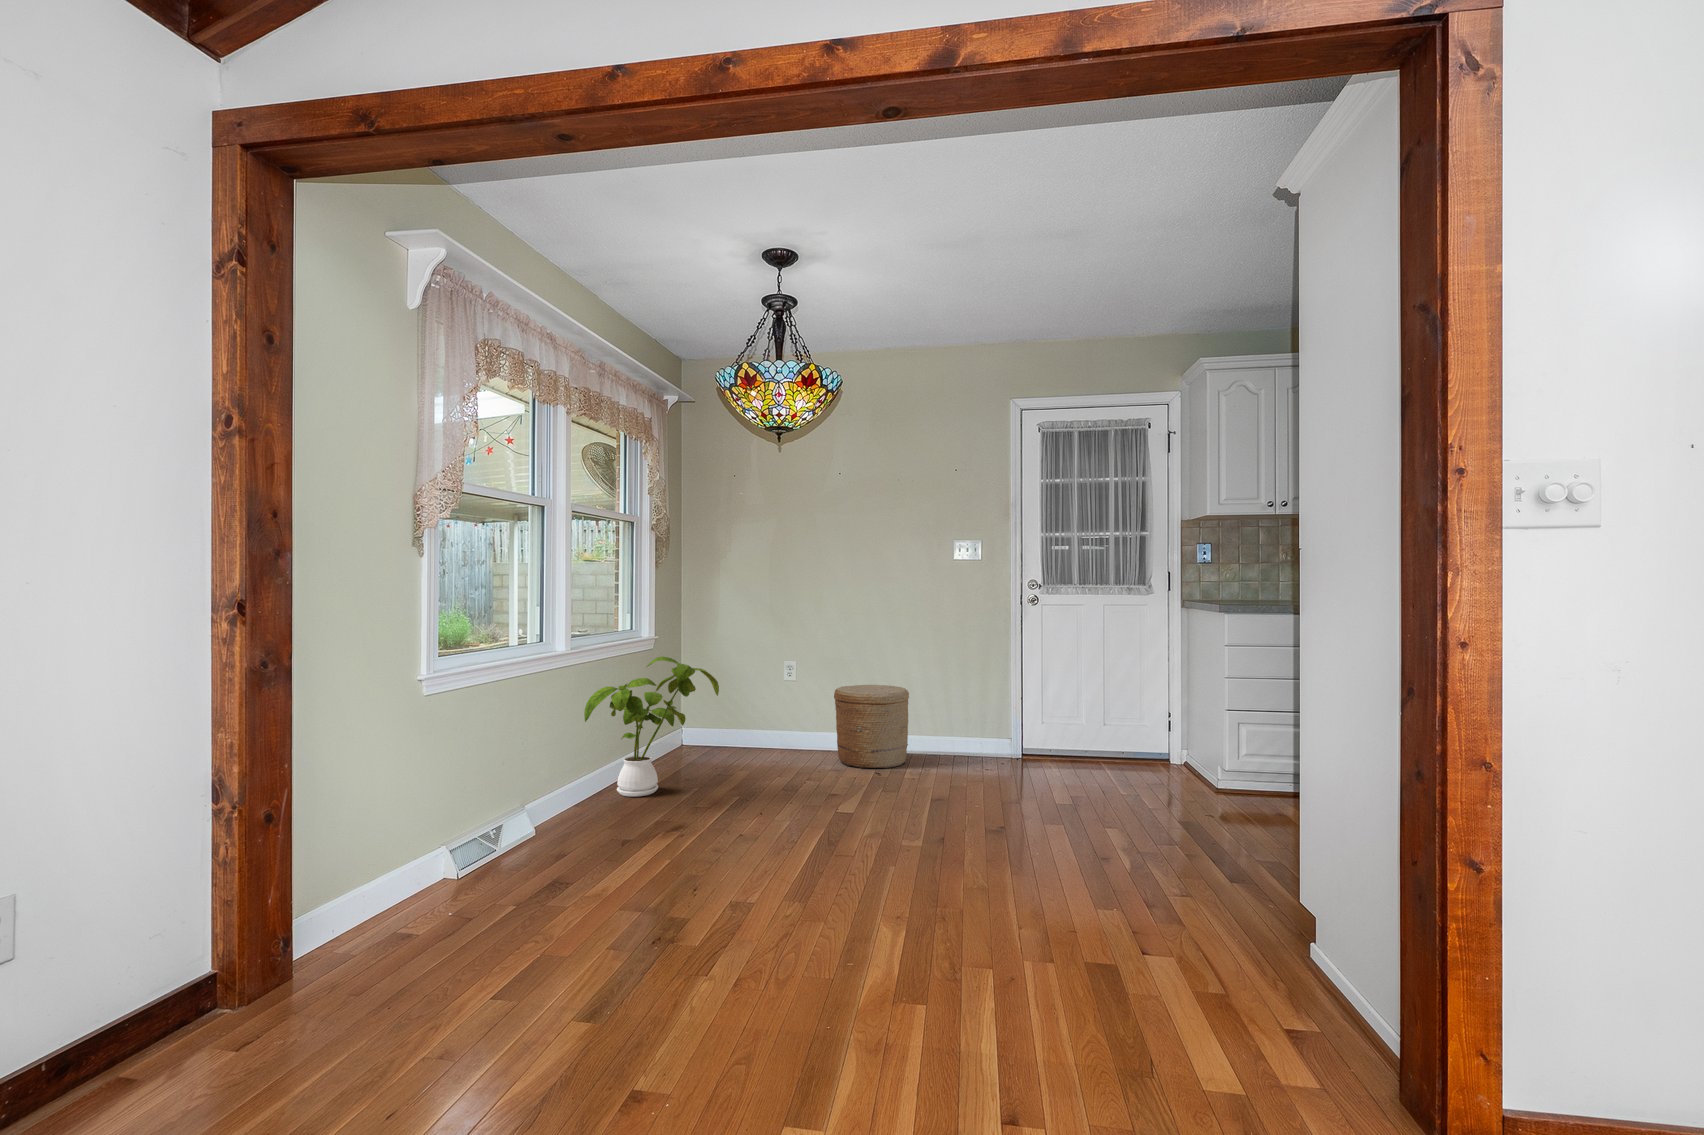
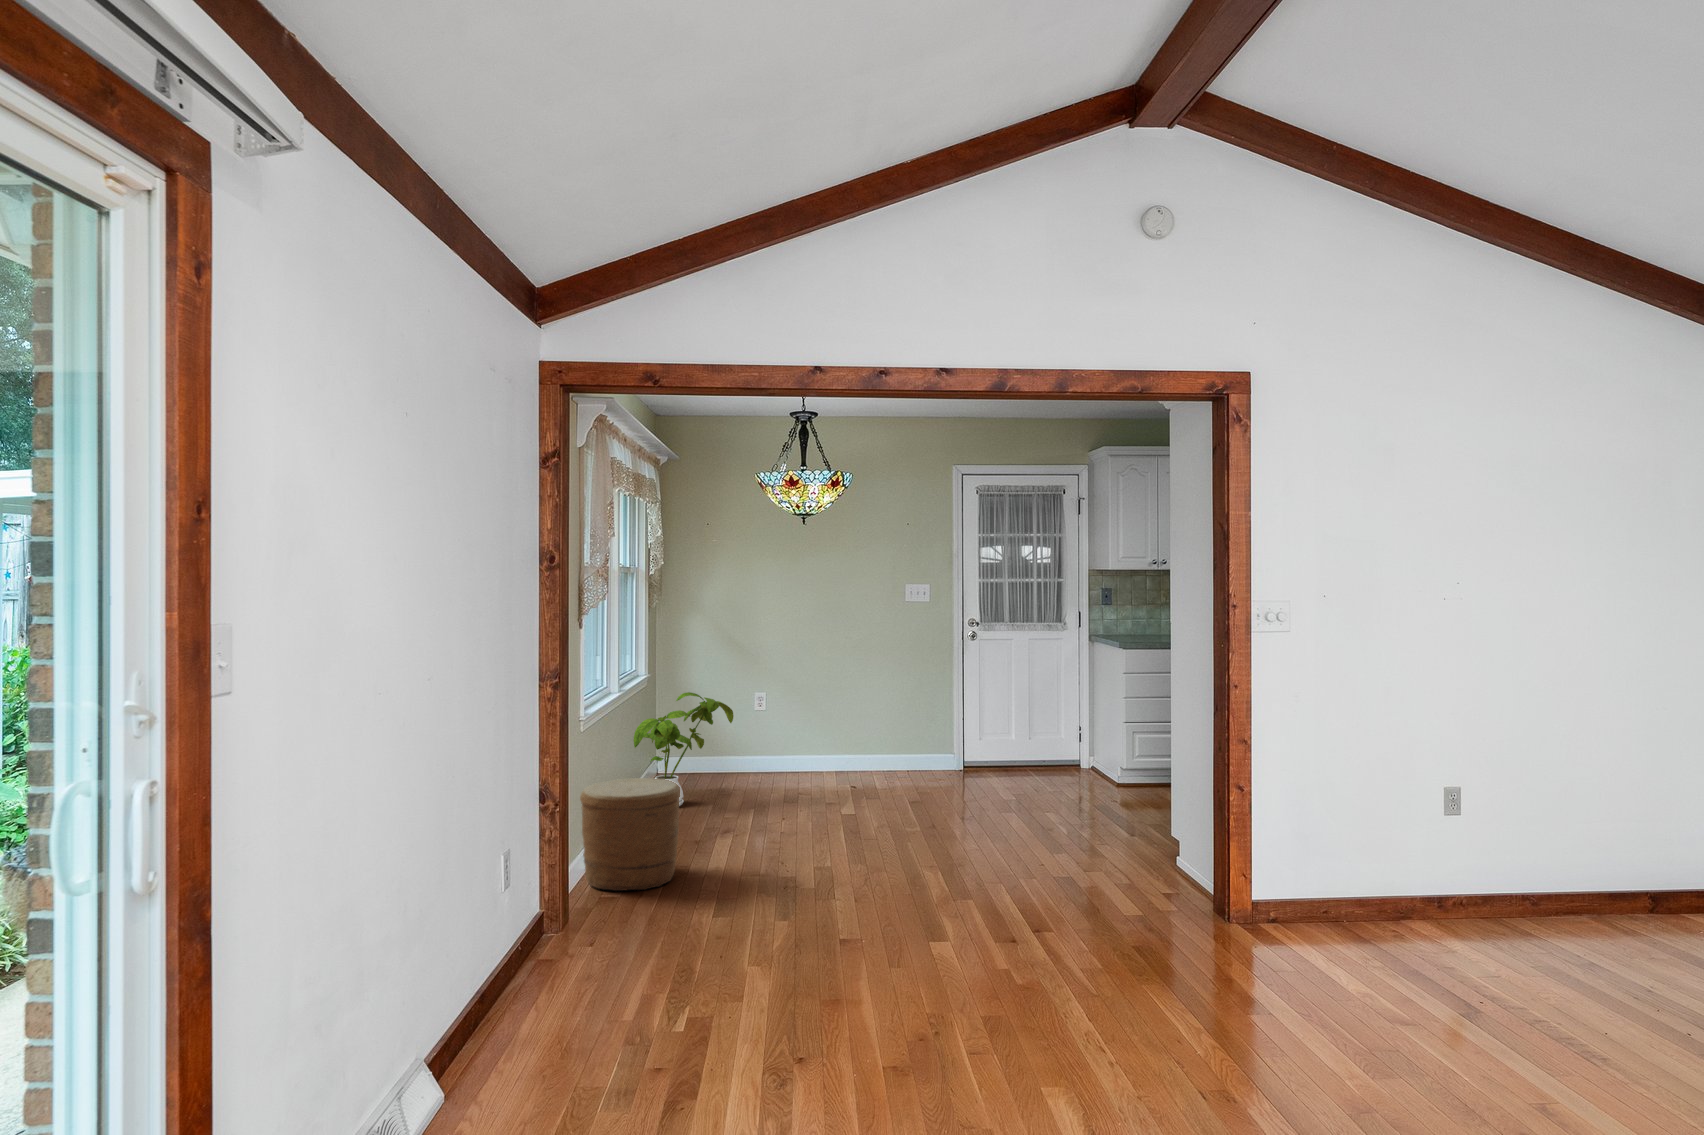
woven basket: present [834,685,909,768] -> present [580,778,680,891]

